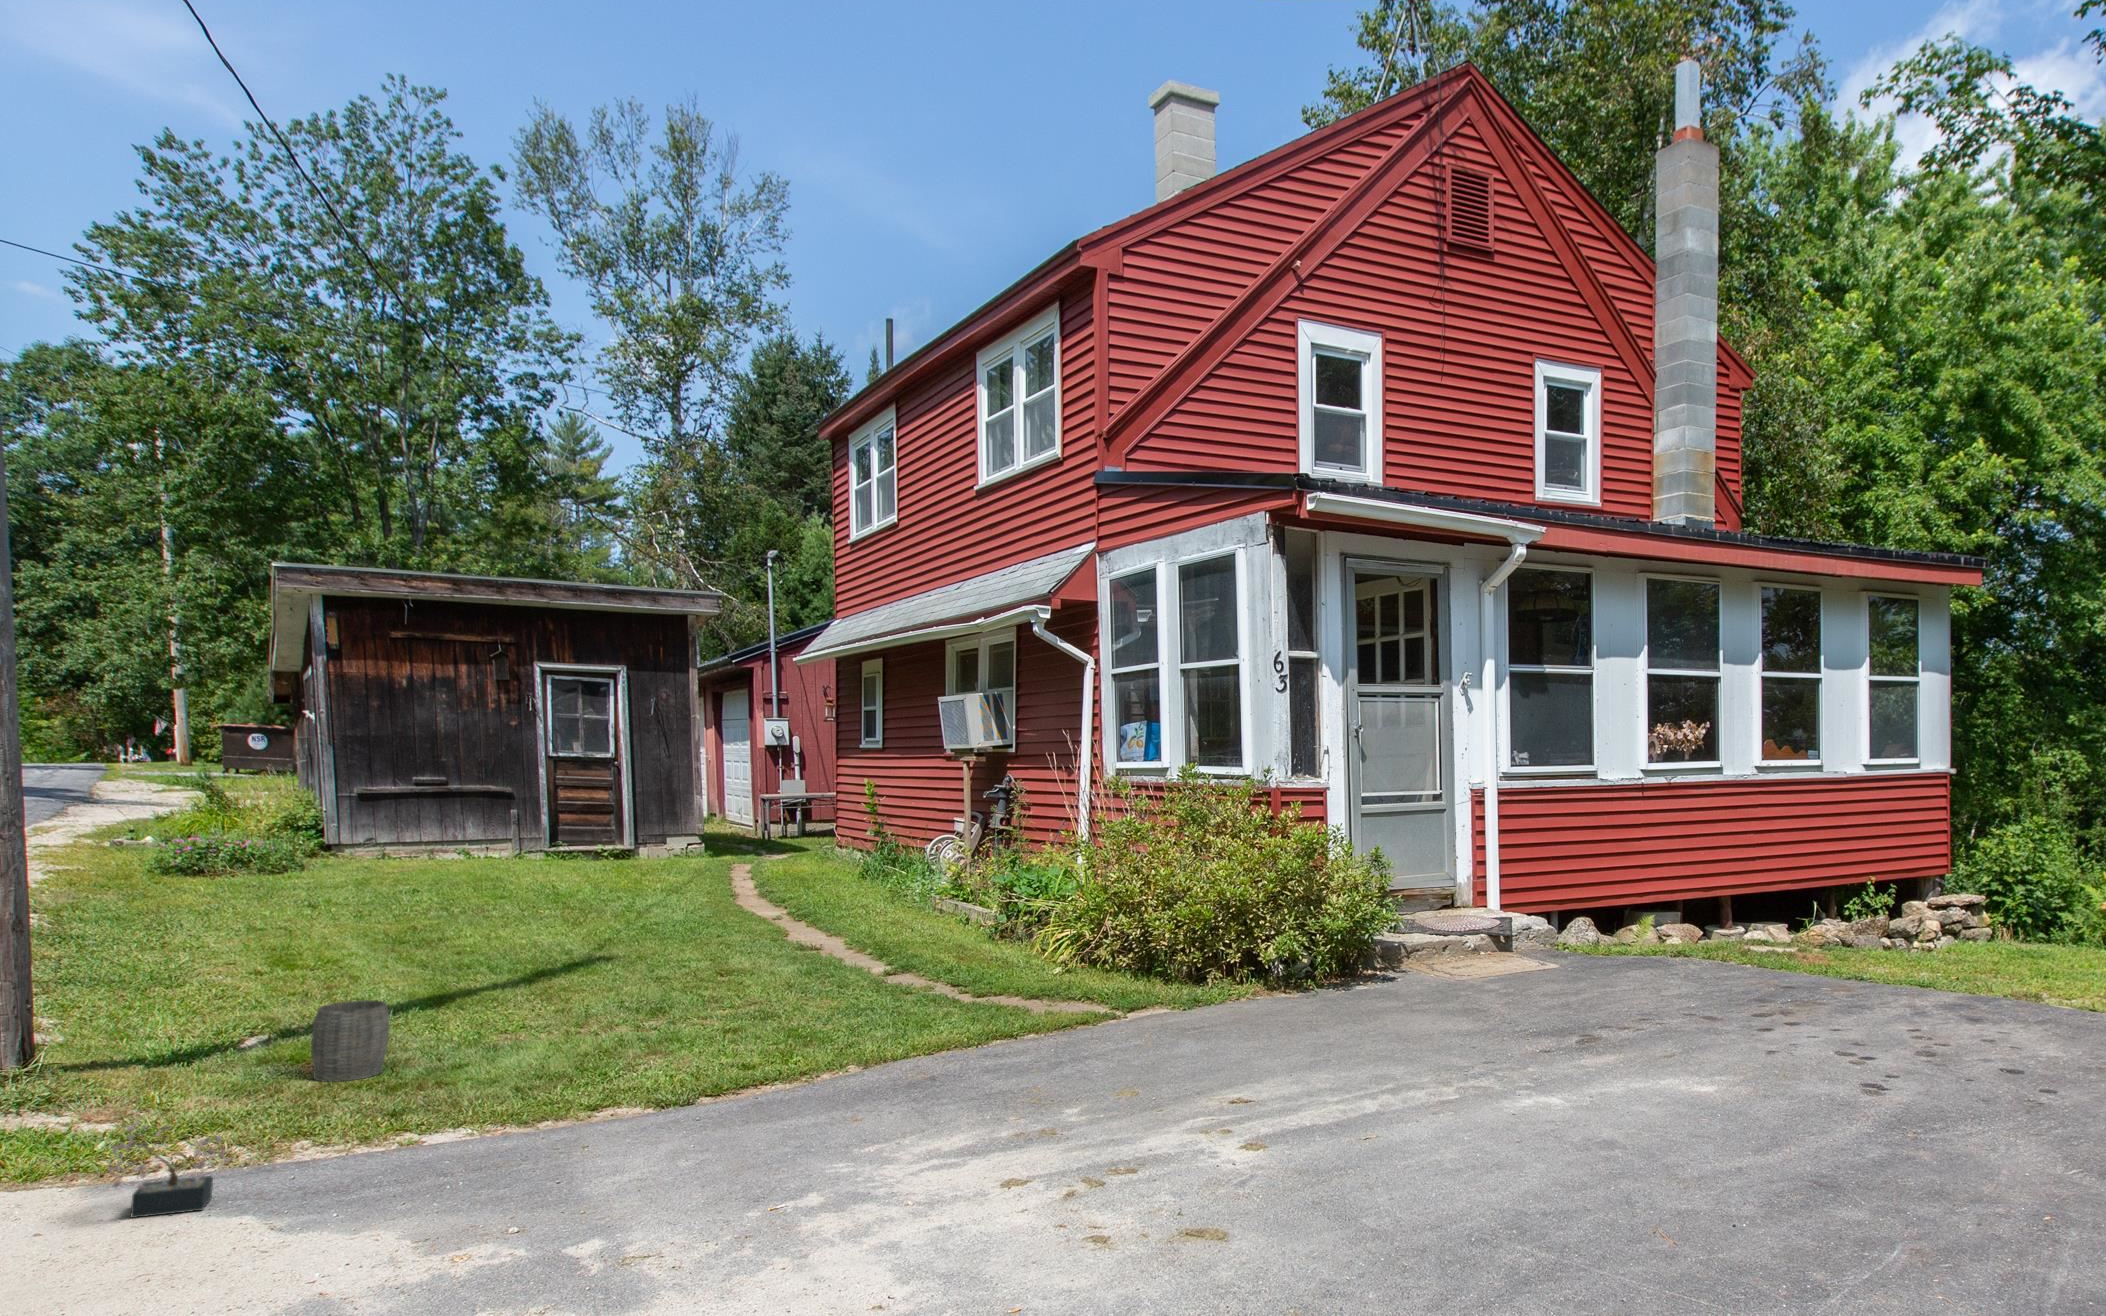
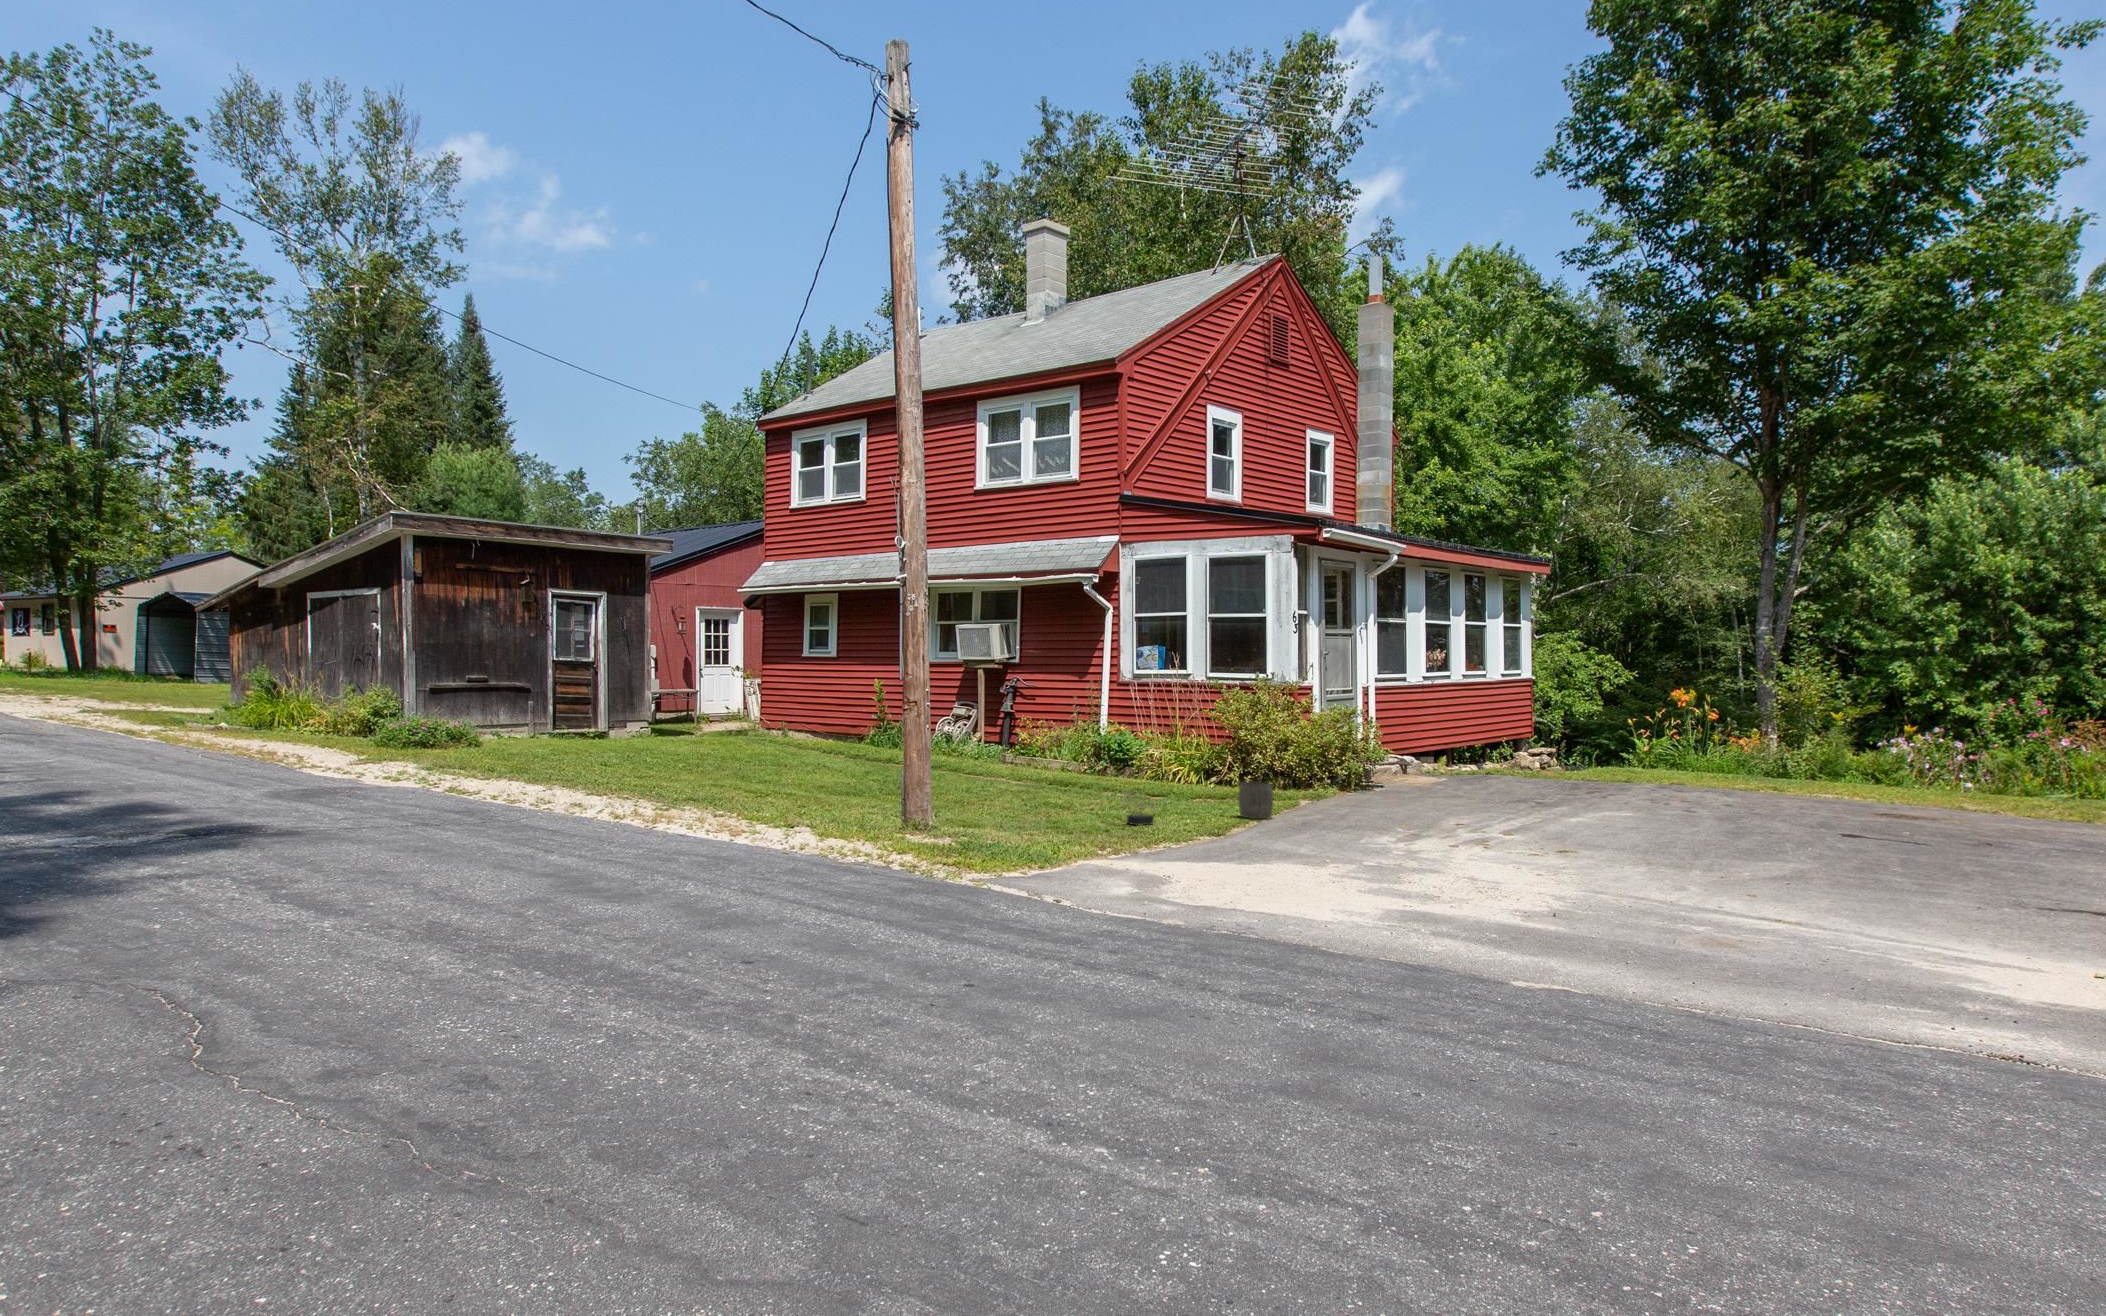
woven basket: present [311,1000,390,1082] -> present [1238,782,1274,819]

